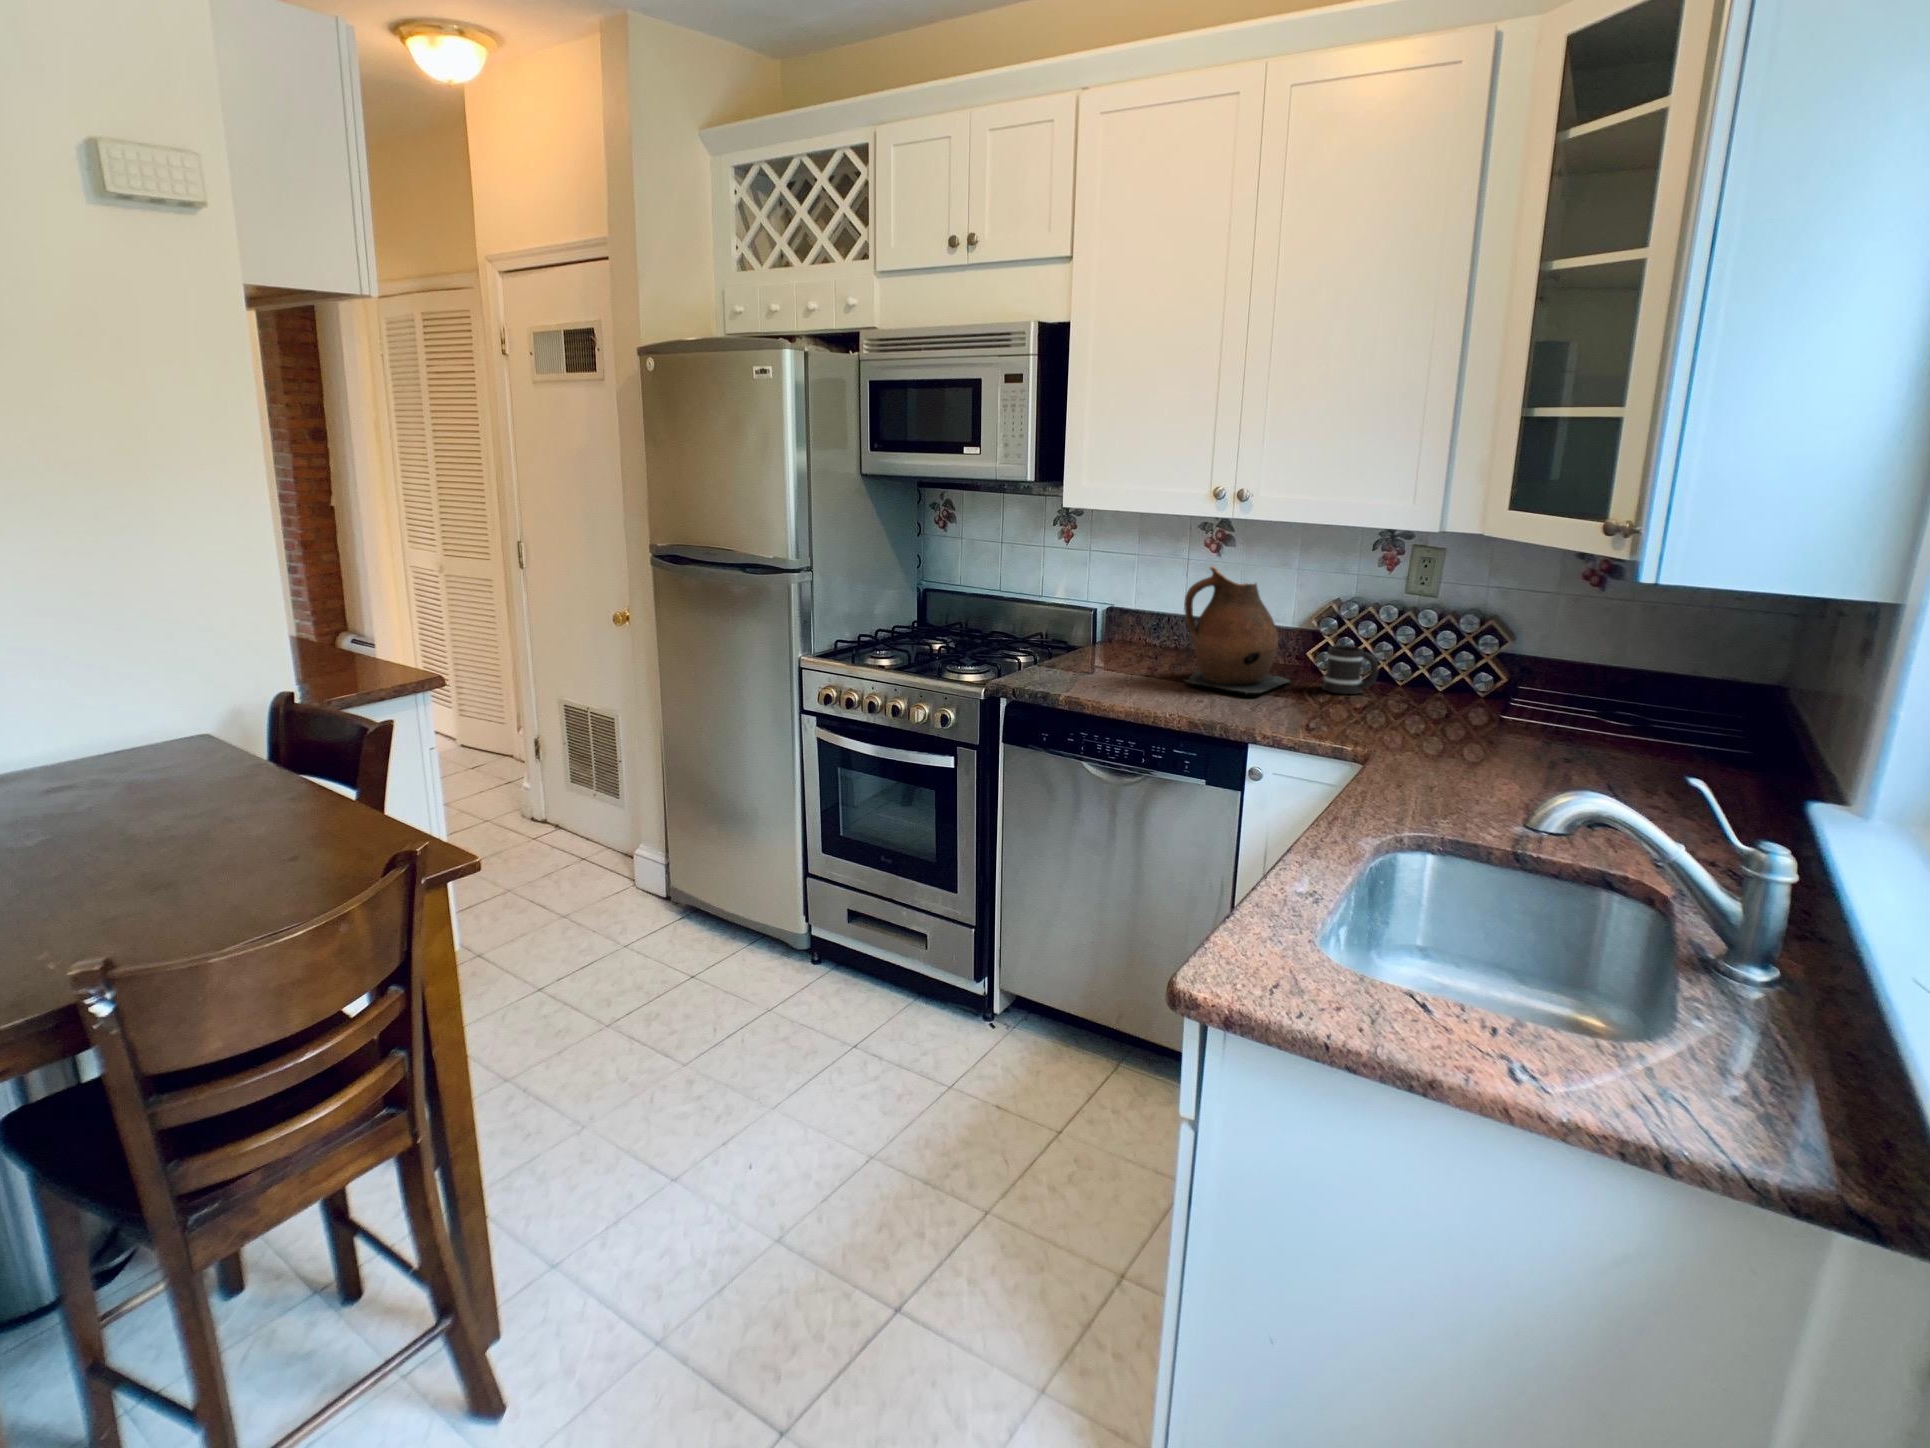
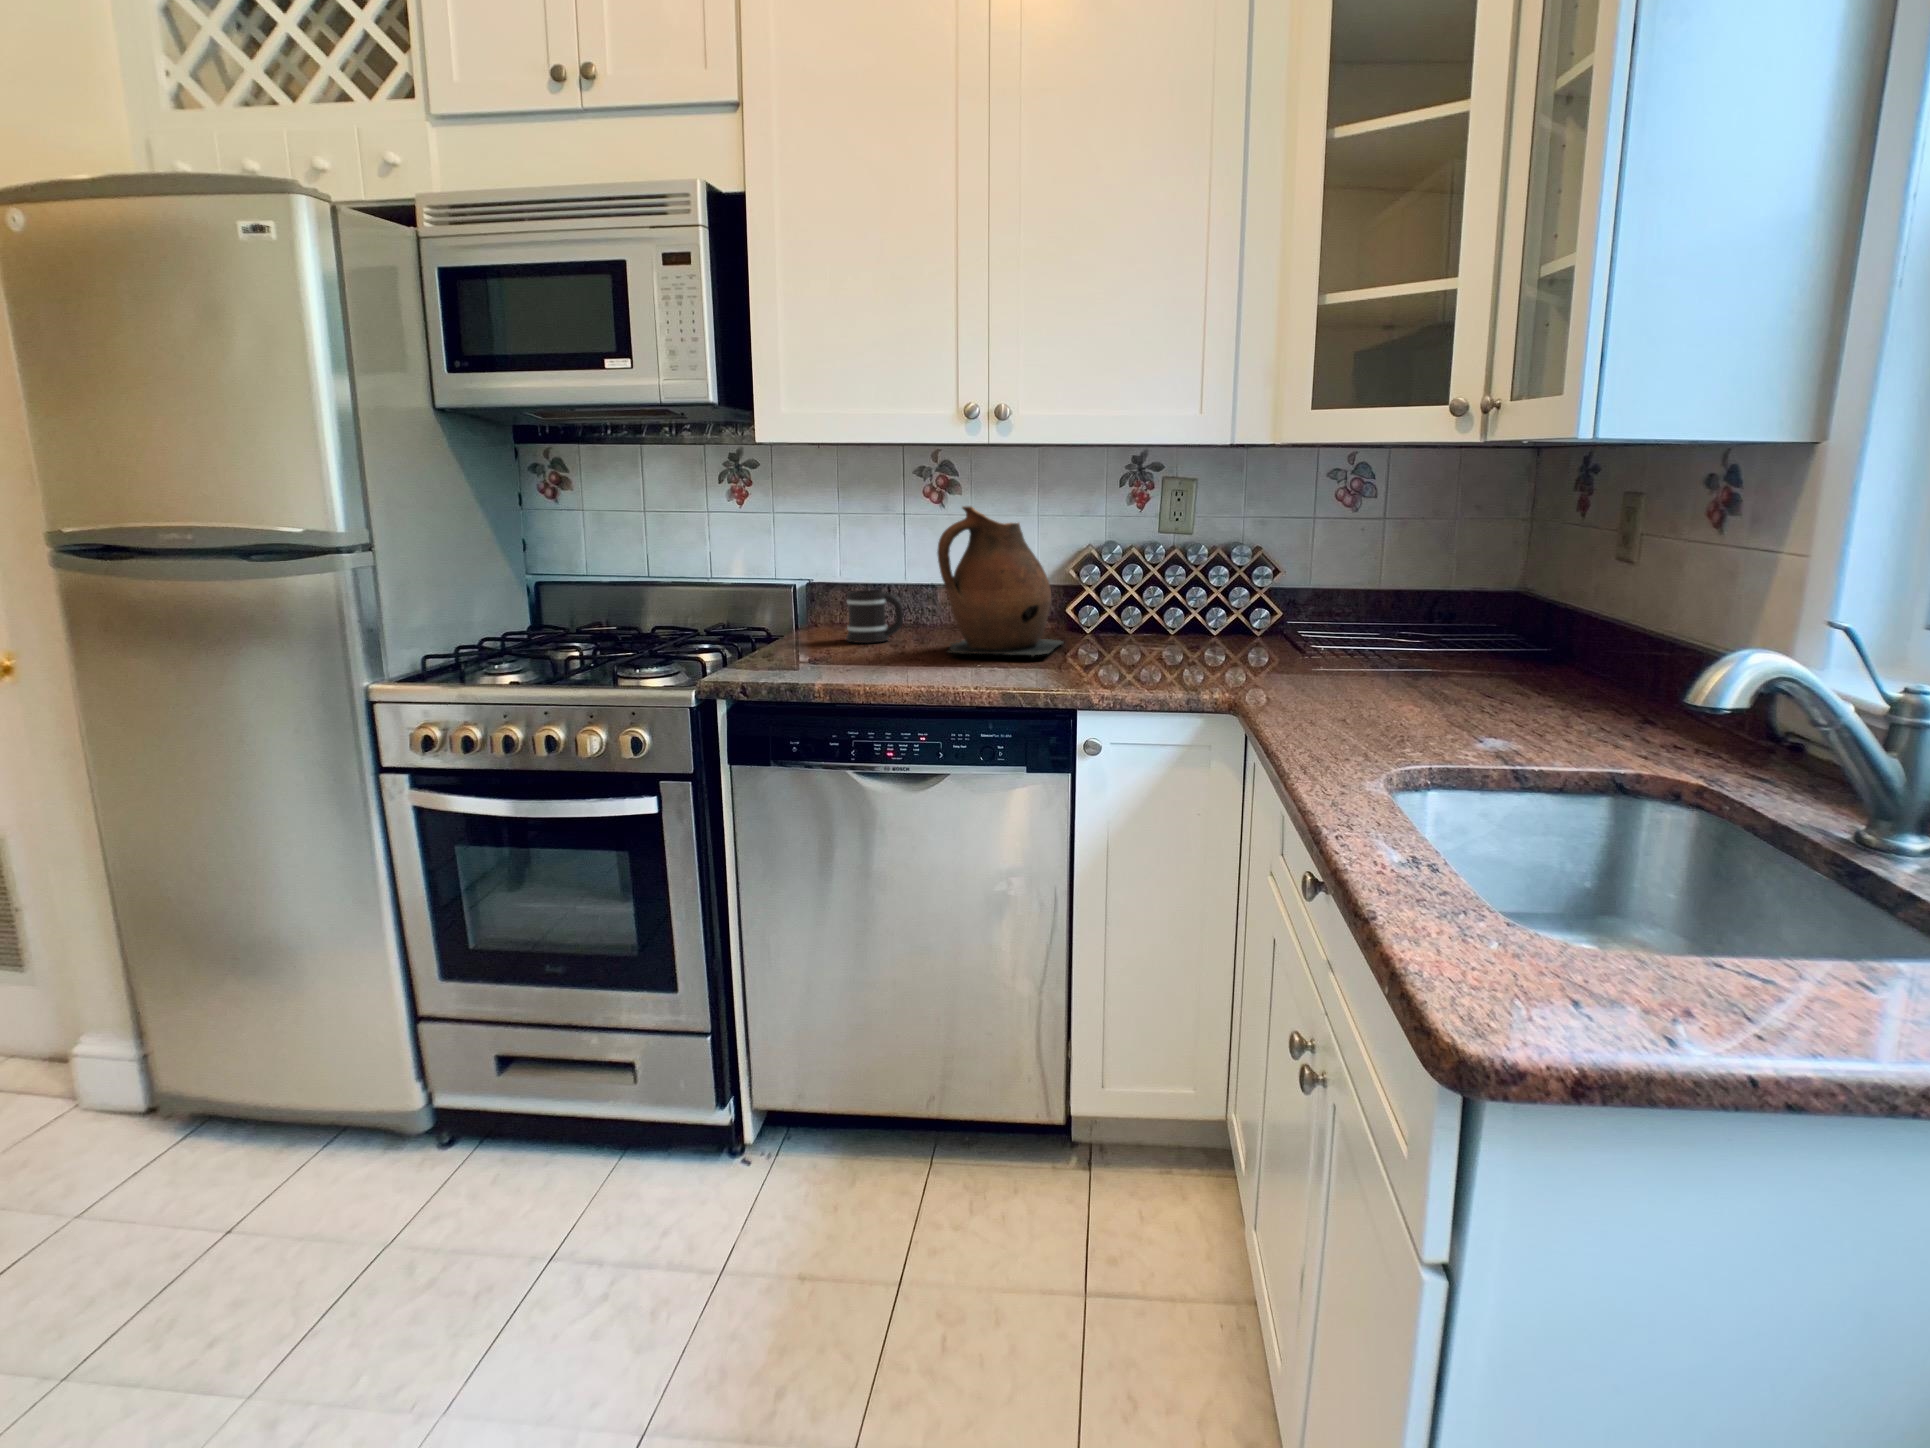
mug: present [1322,646,1378,694] -> present [846,590,903,643]

